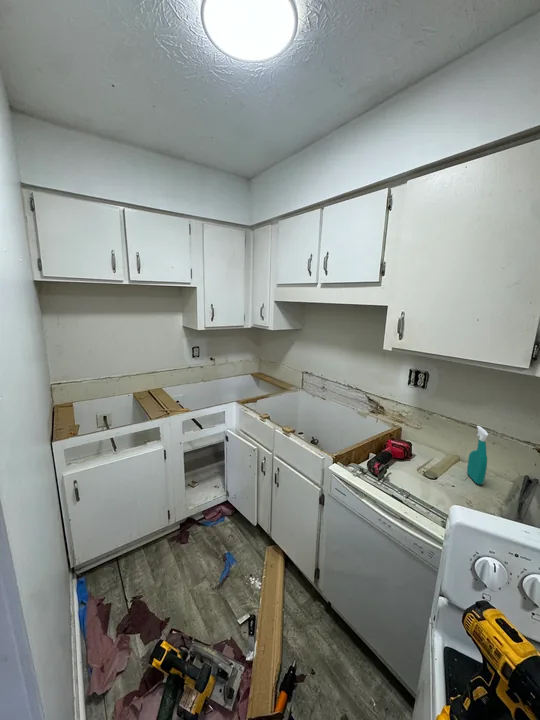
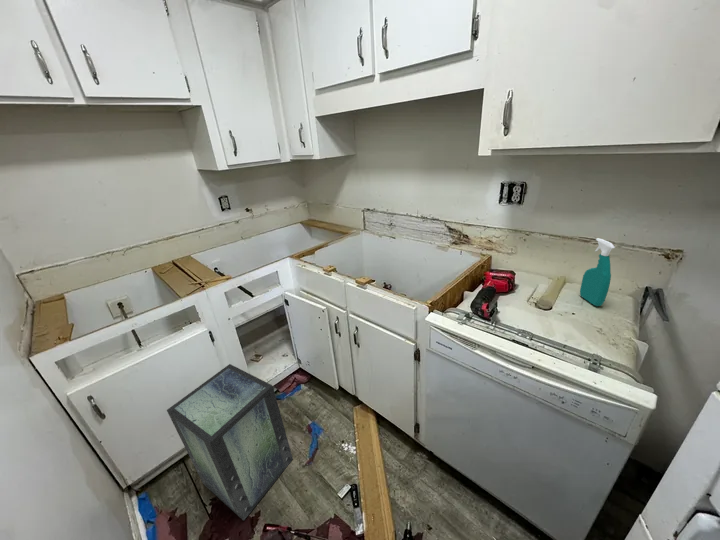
storage box: none [122,480,205,621] -> present [167,364,293,521]

